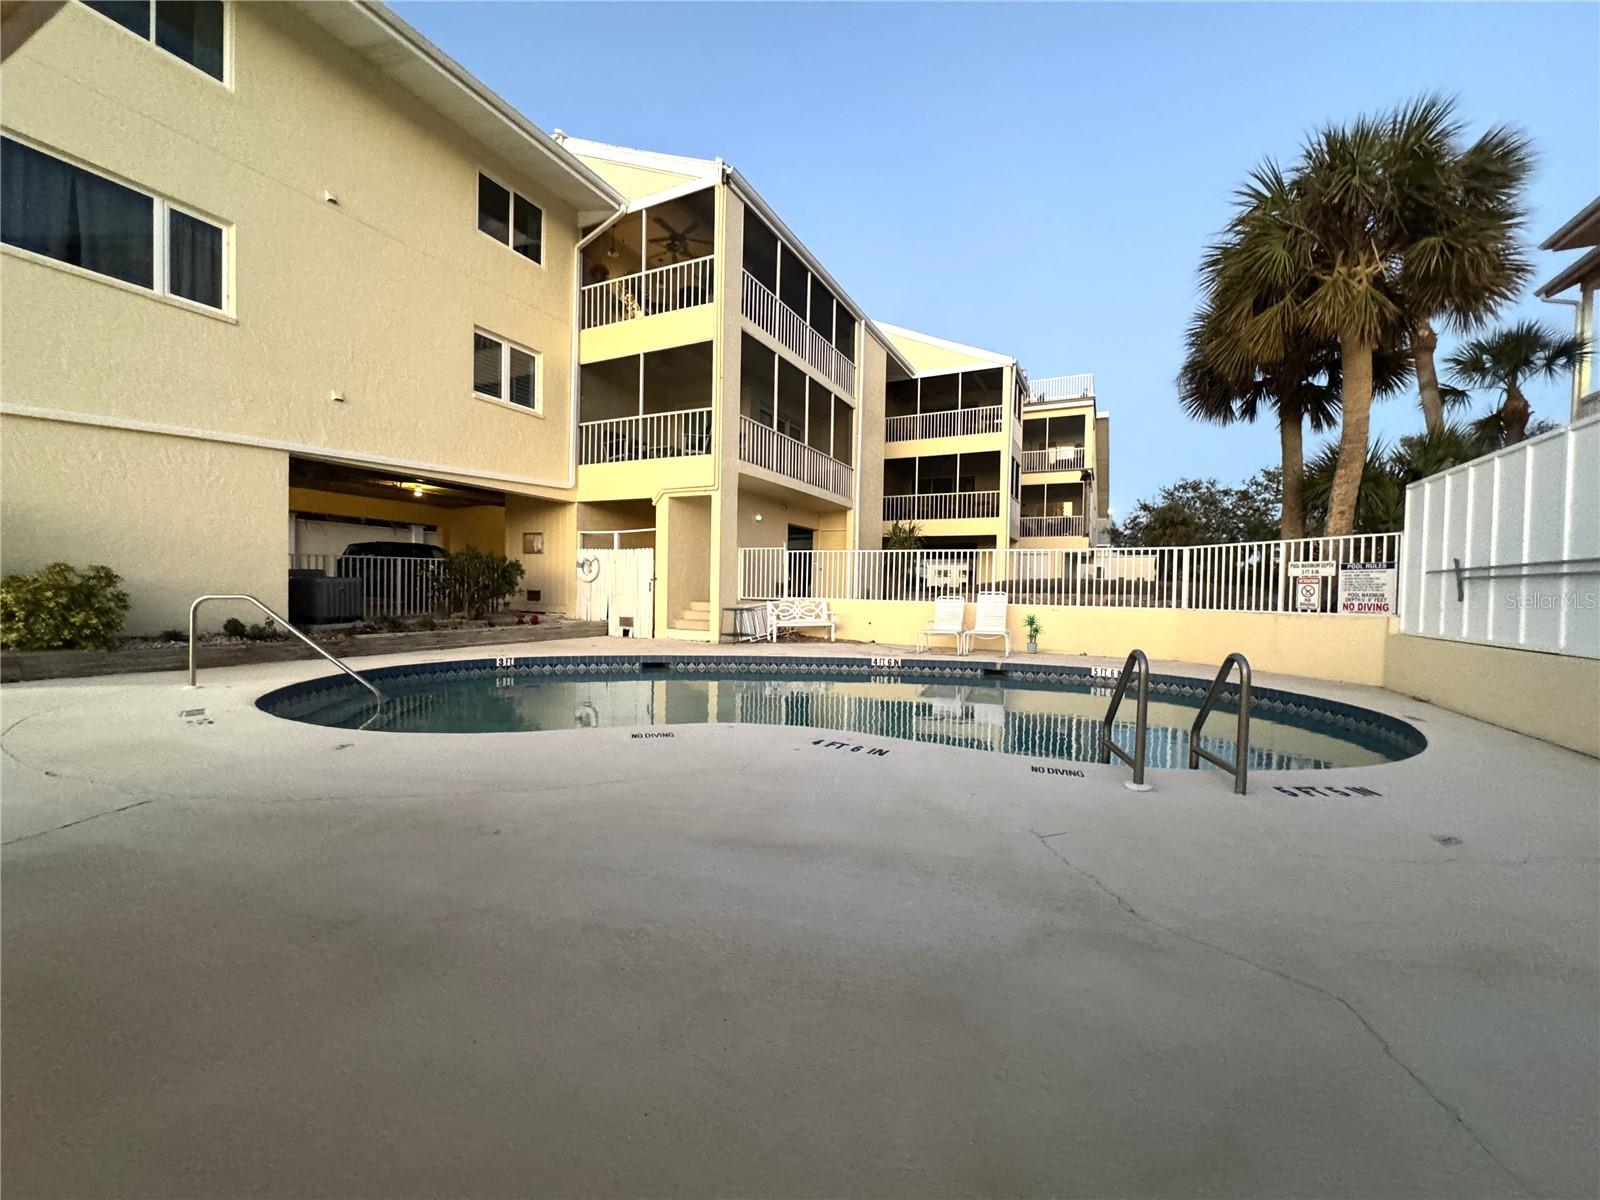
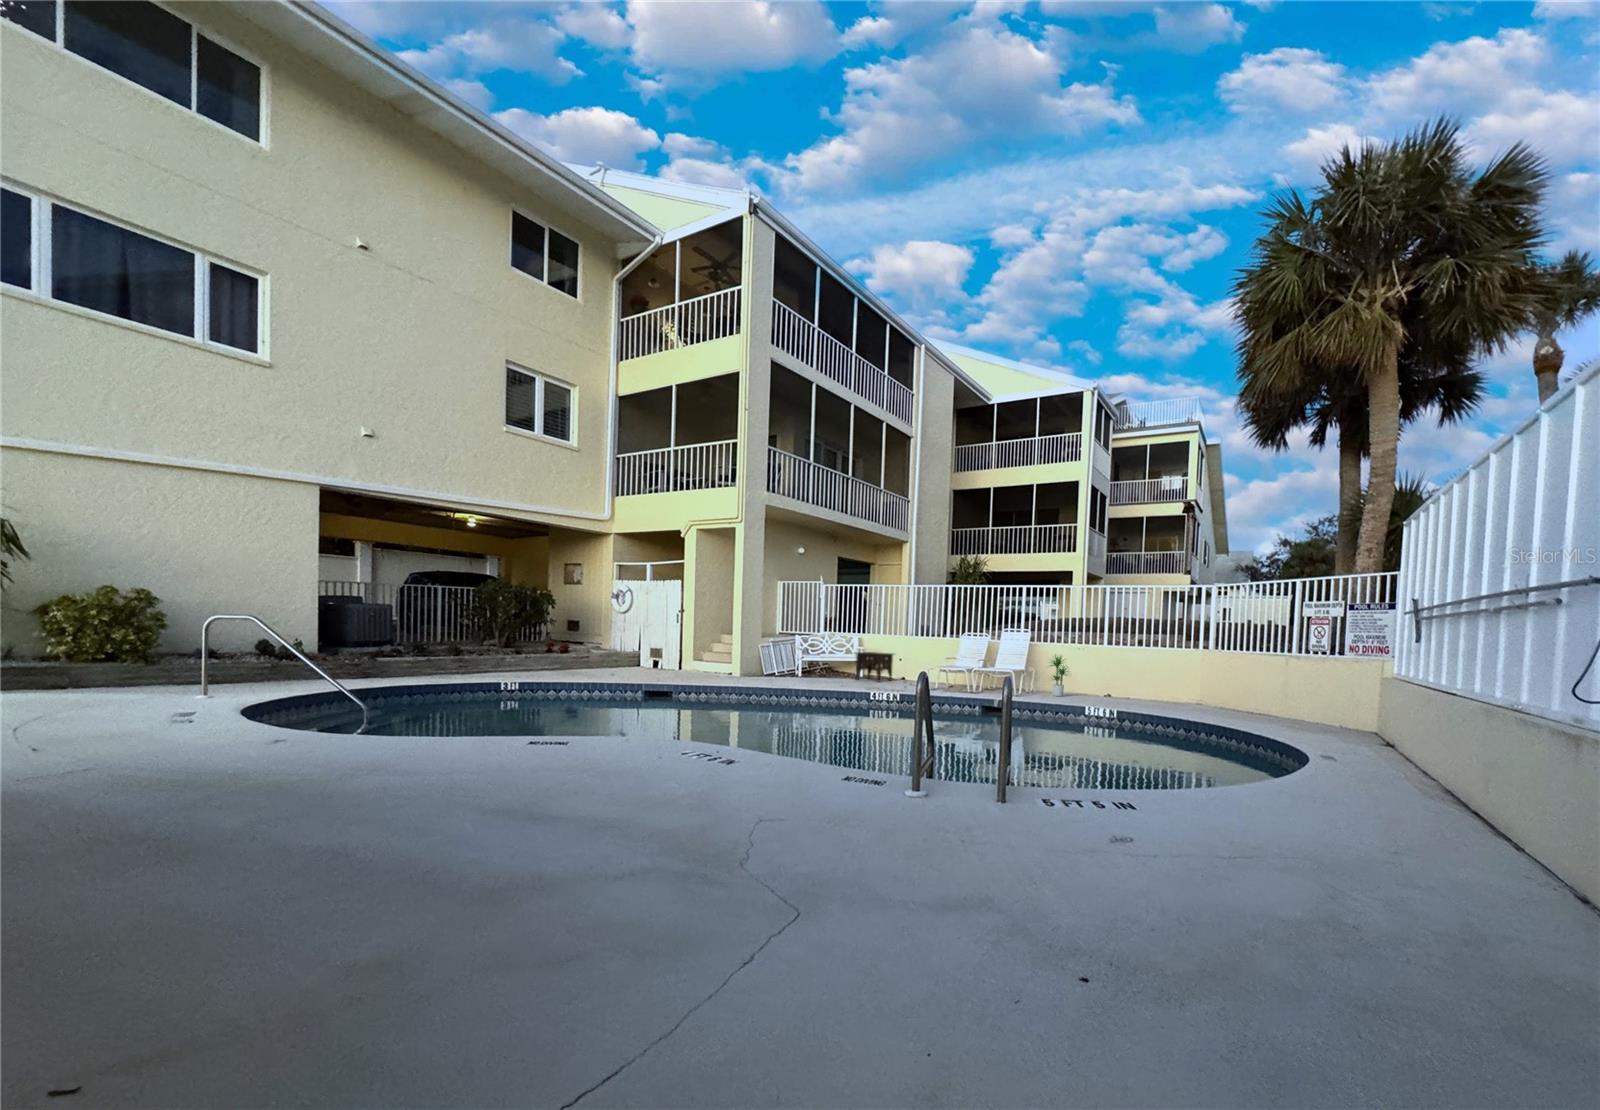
stool: present [720,608,756,645] -> none [737,641,775,678]
side table: none [829,615,869,644] -> present [856,652,894,682]

